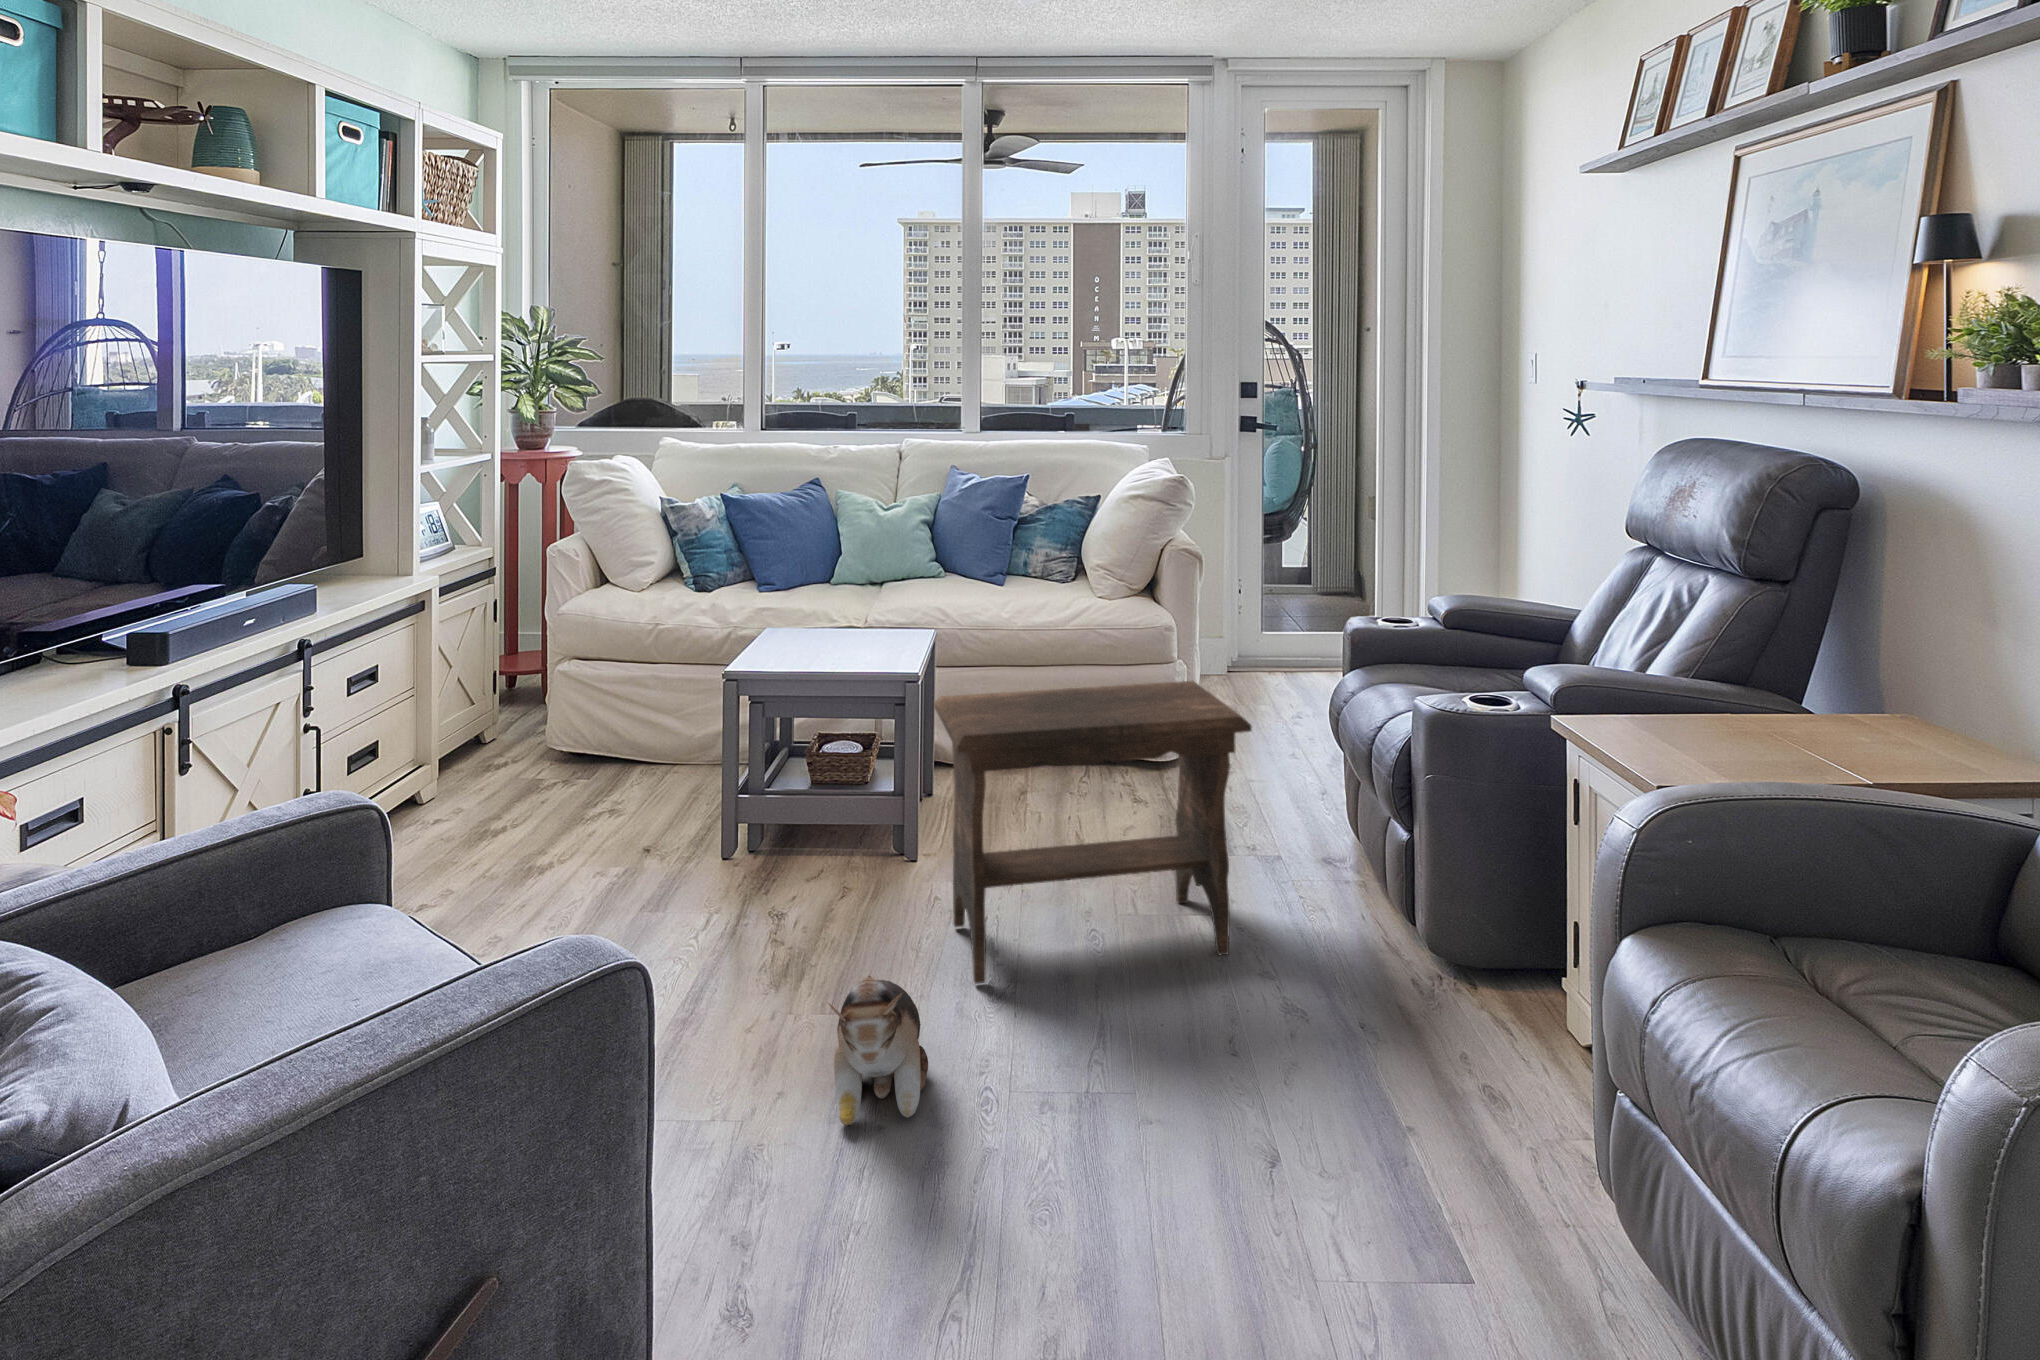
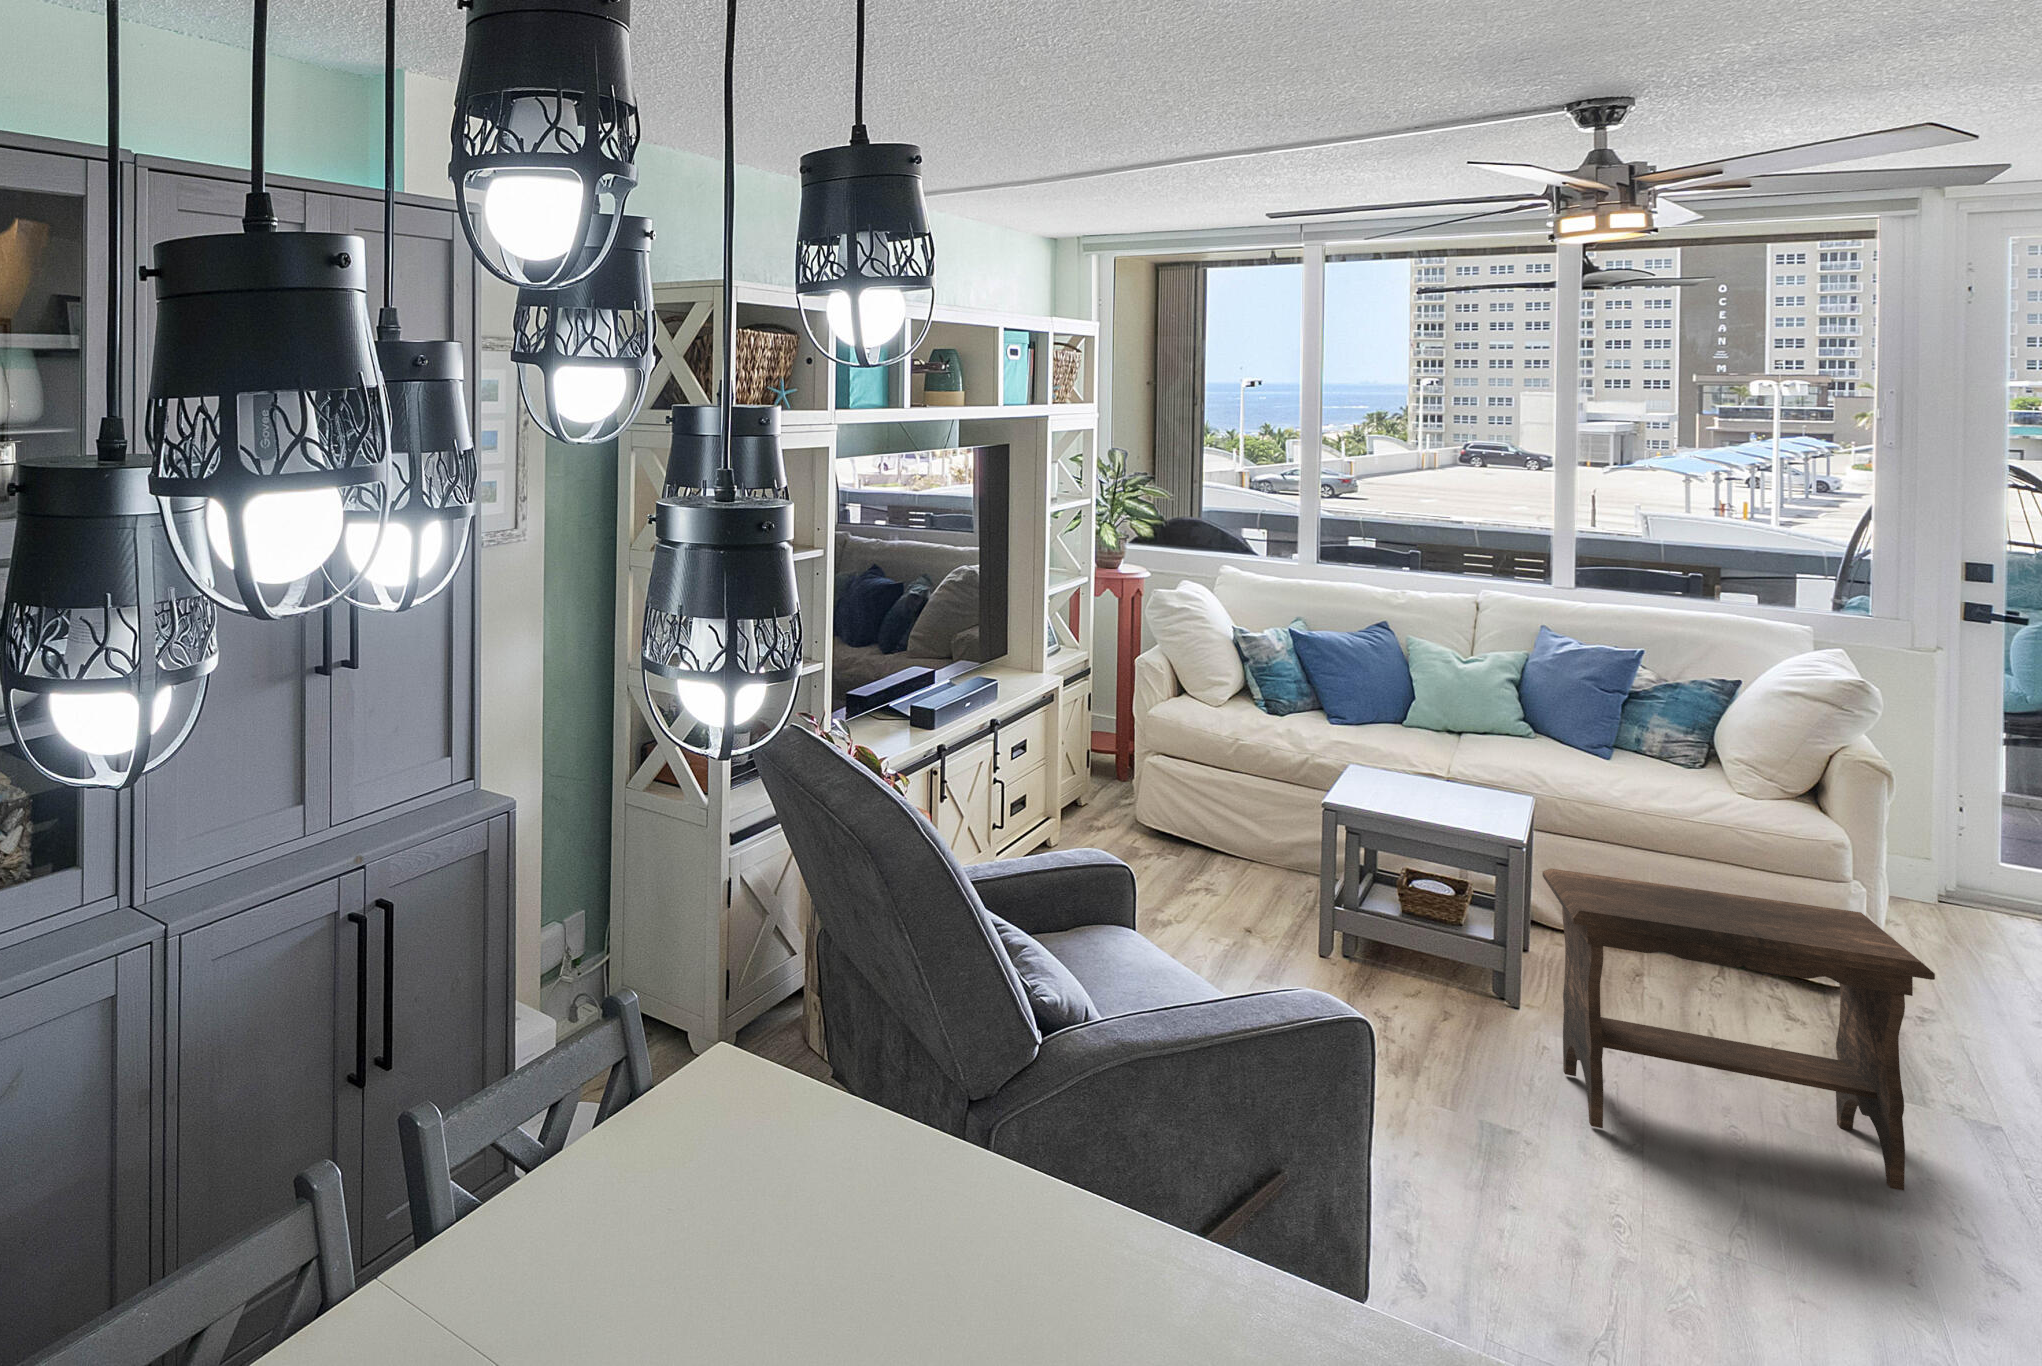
plush toy: present [828,975,928,1125] -> none [1461,1080,1548,1202]

